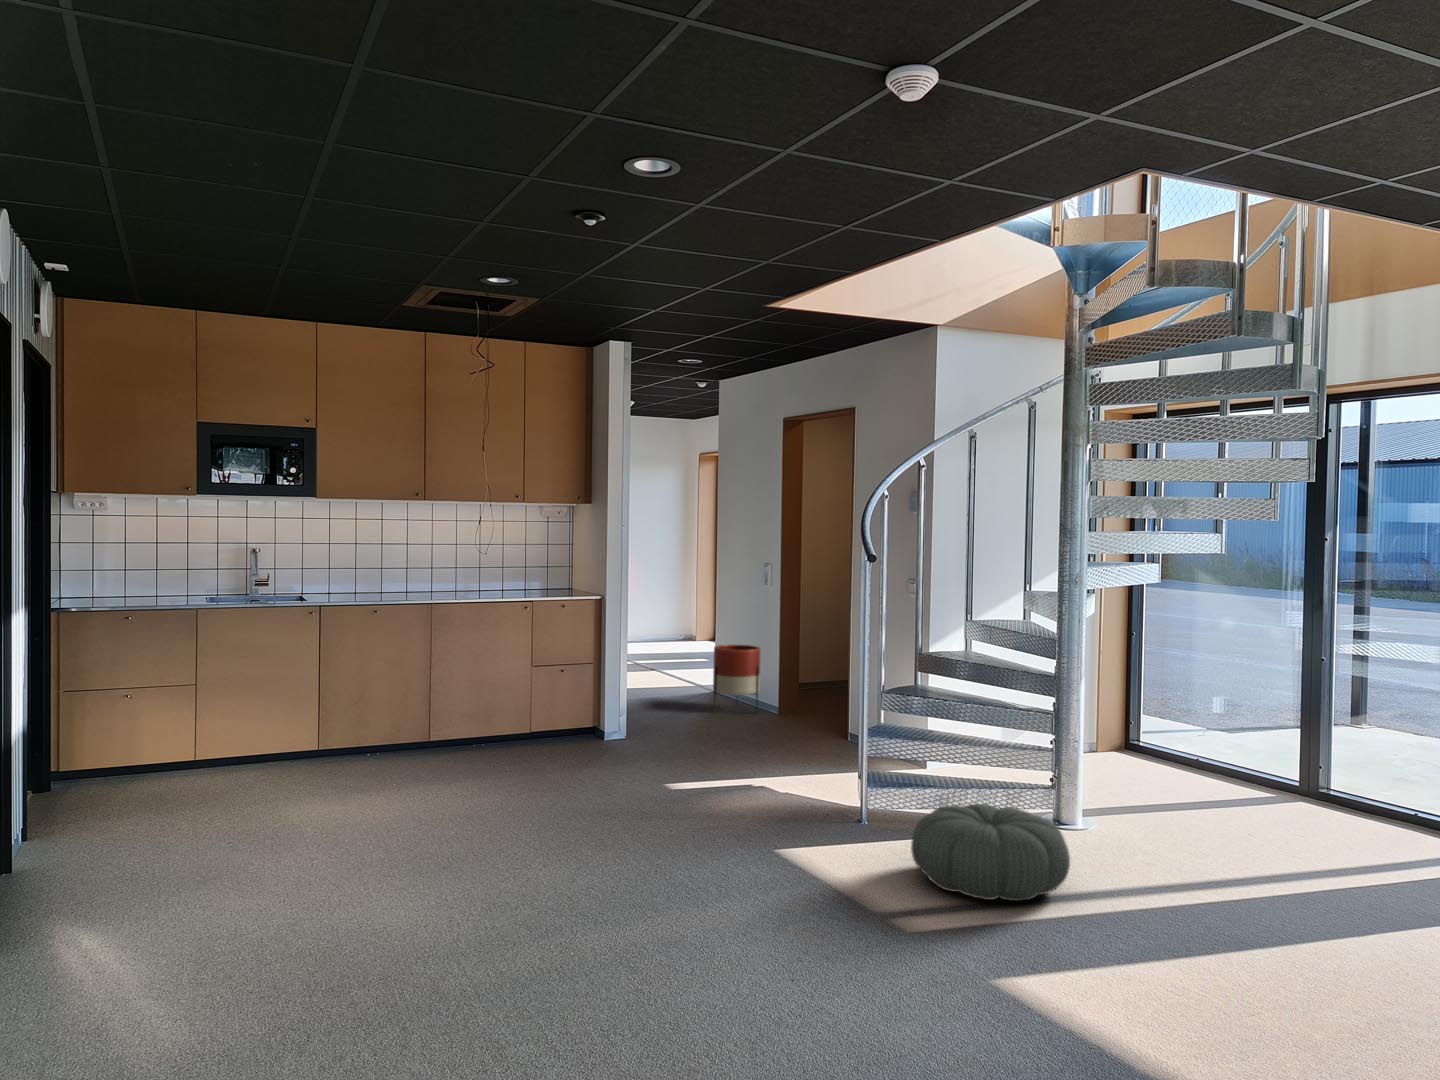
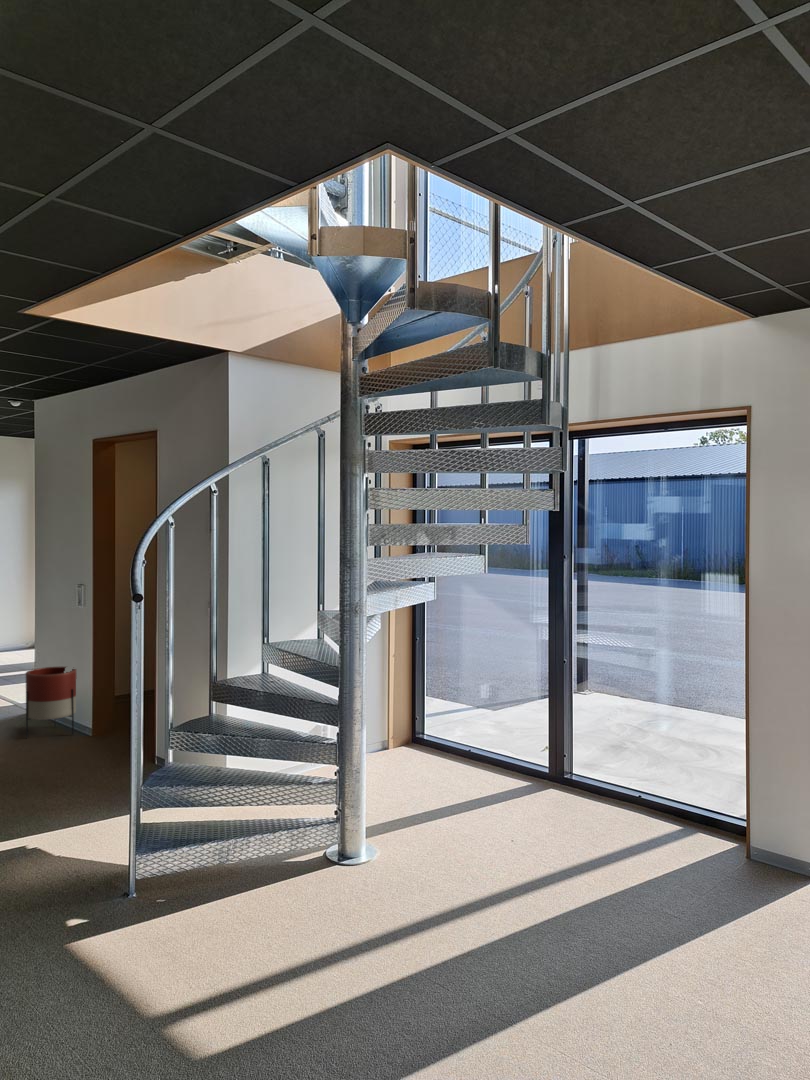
pouf: present [911,804,1070,901] -> none [162,875,340,1016]

